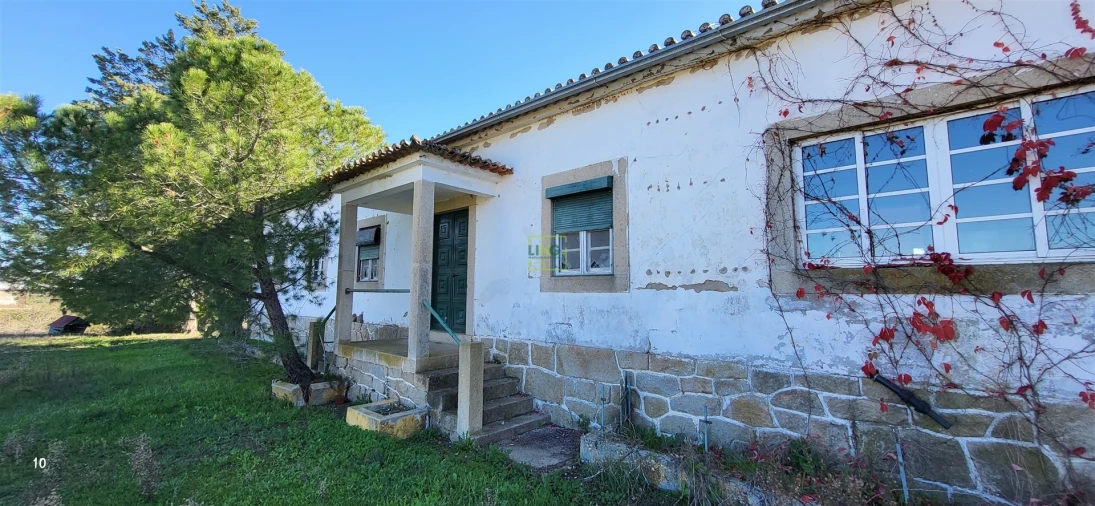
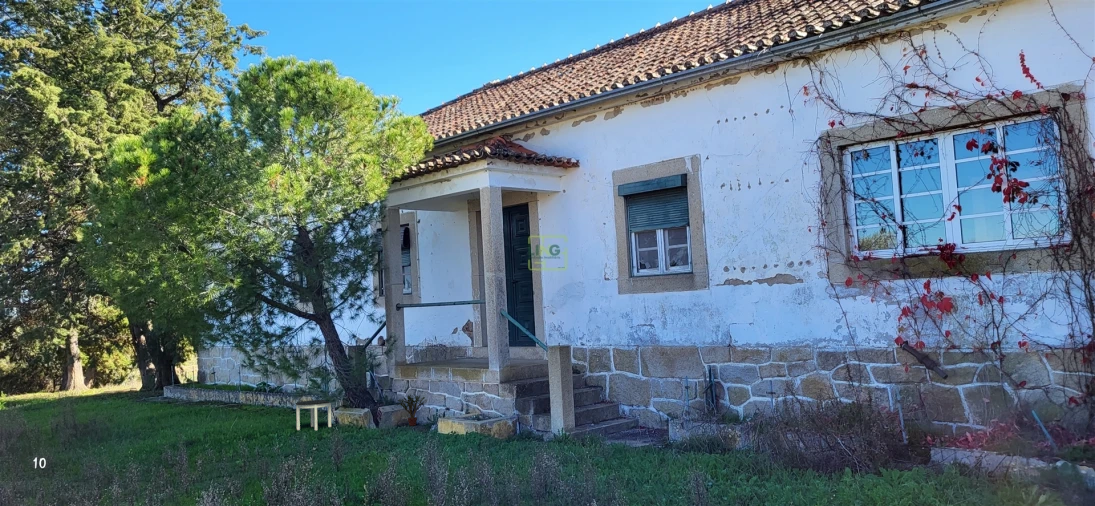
round table: none [226,373,269,405] -> present [296,400,331,430]

